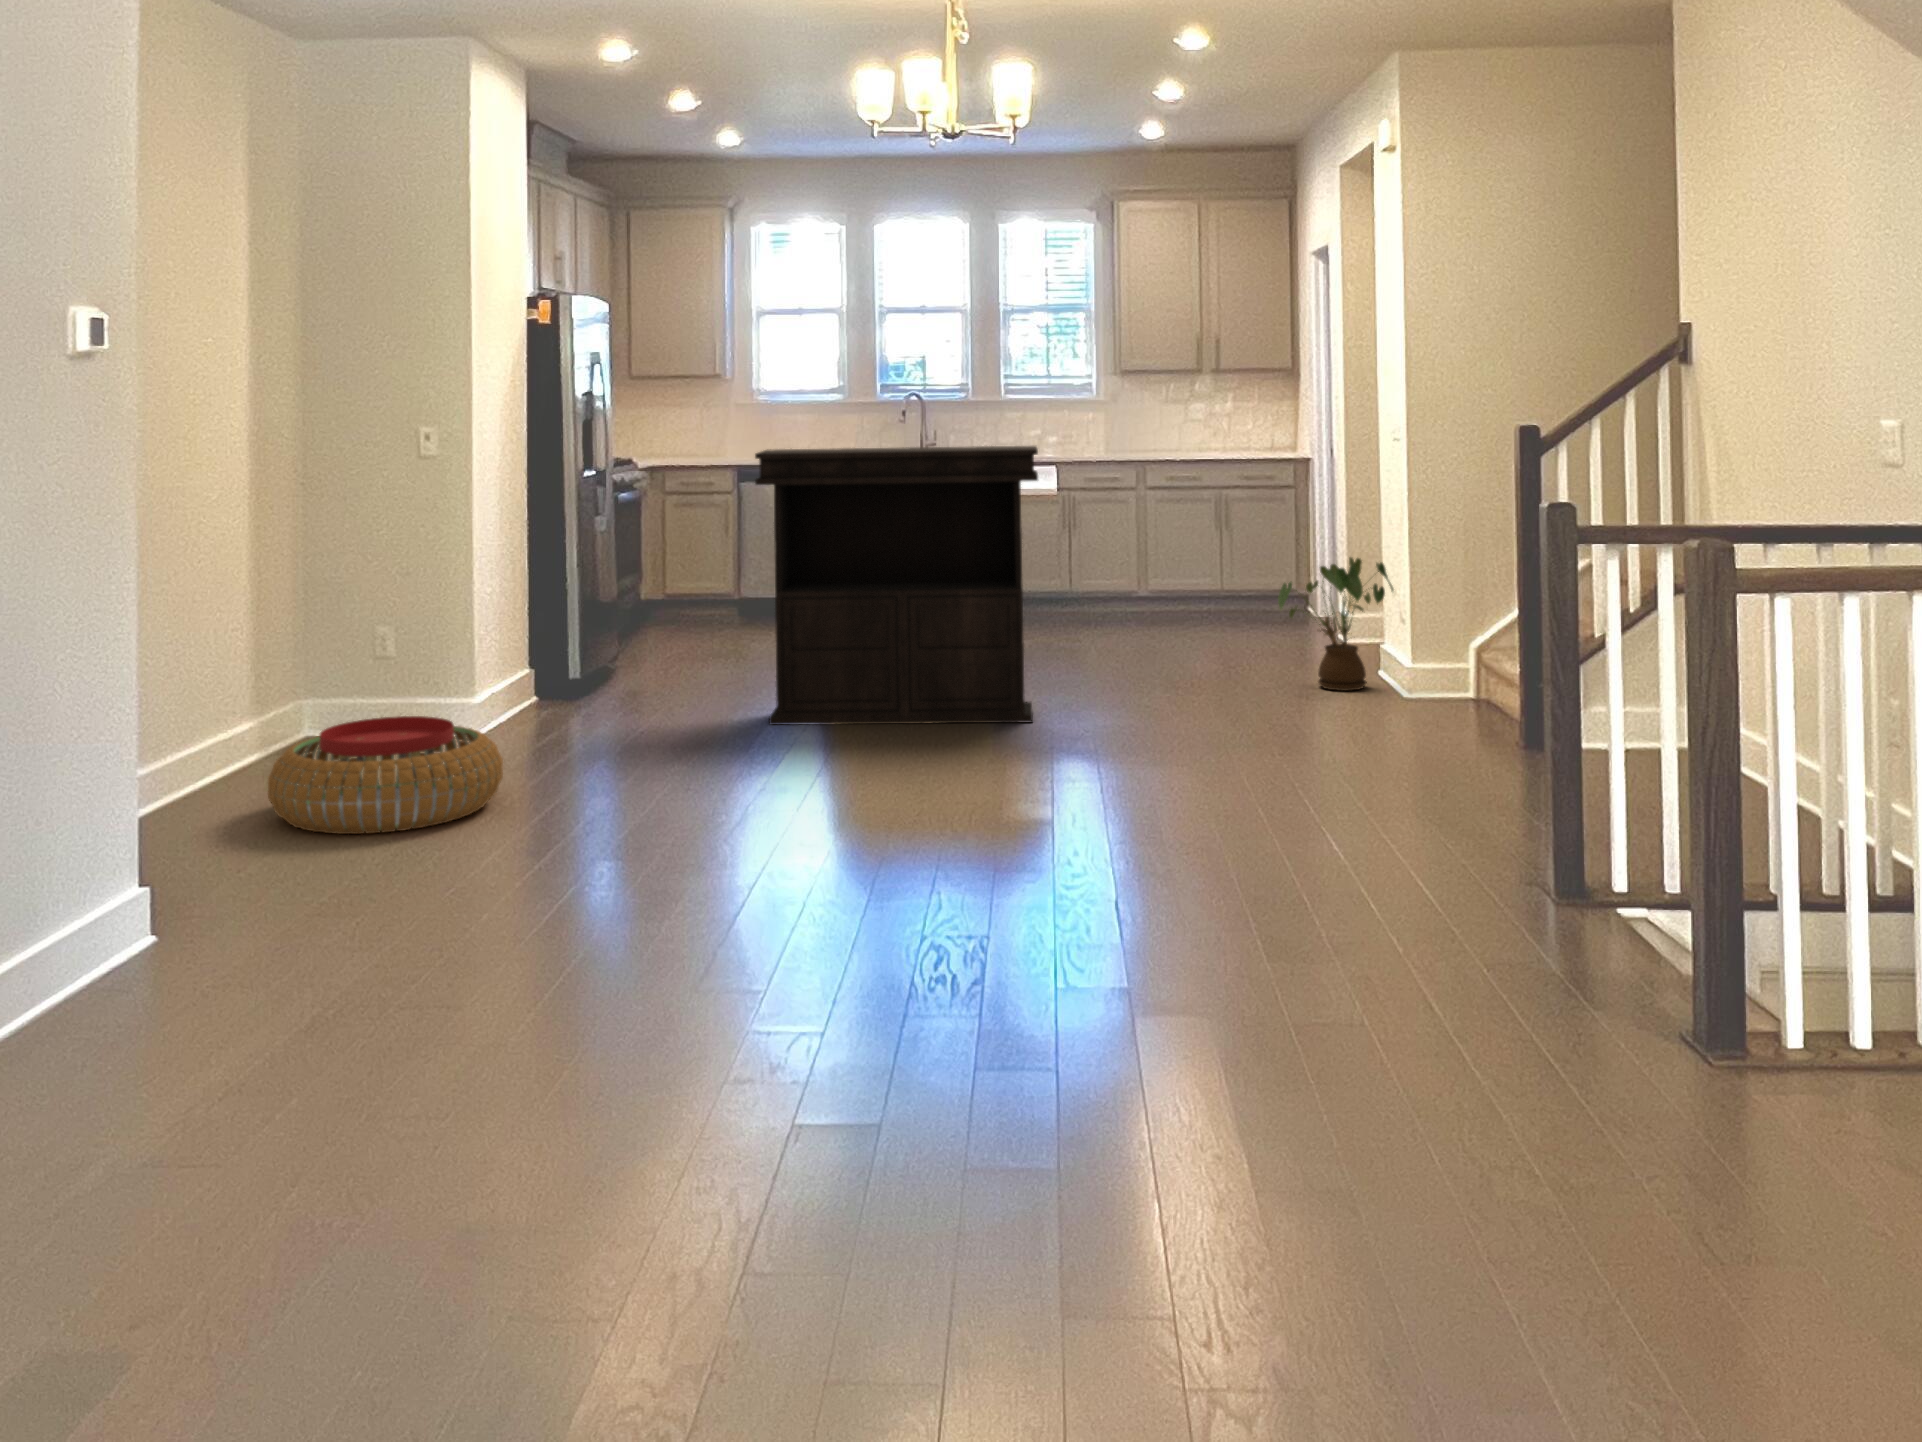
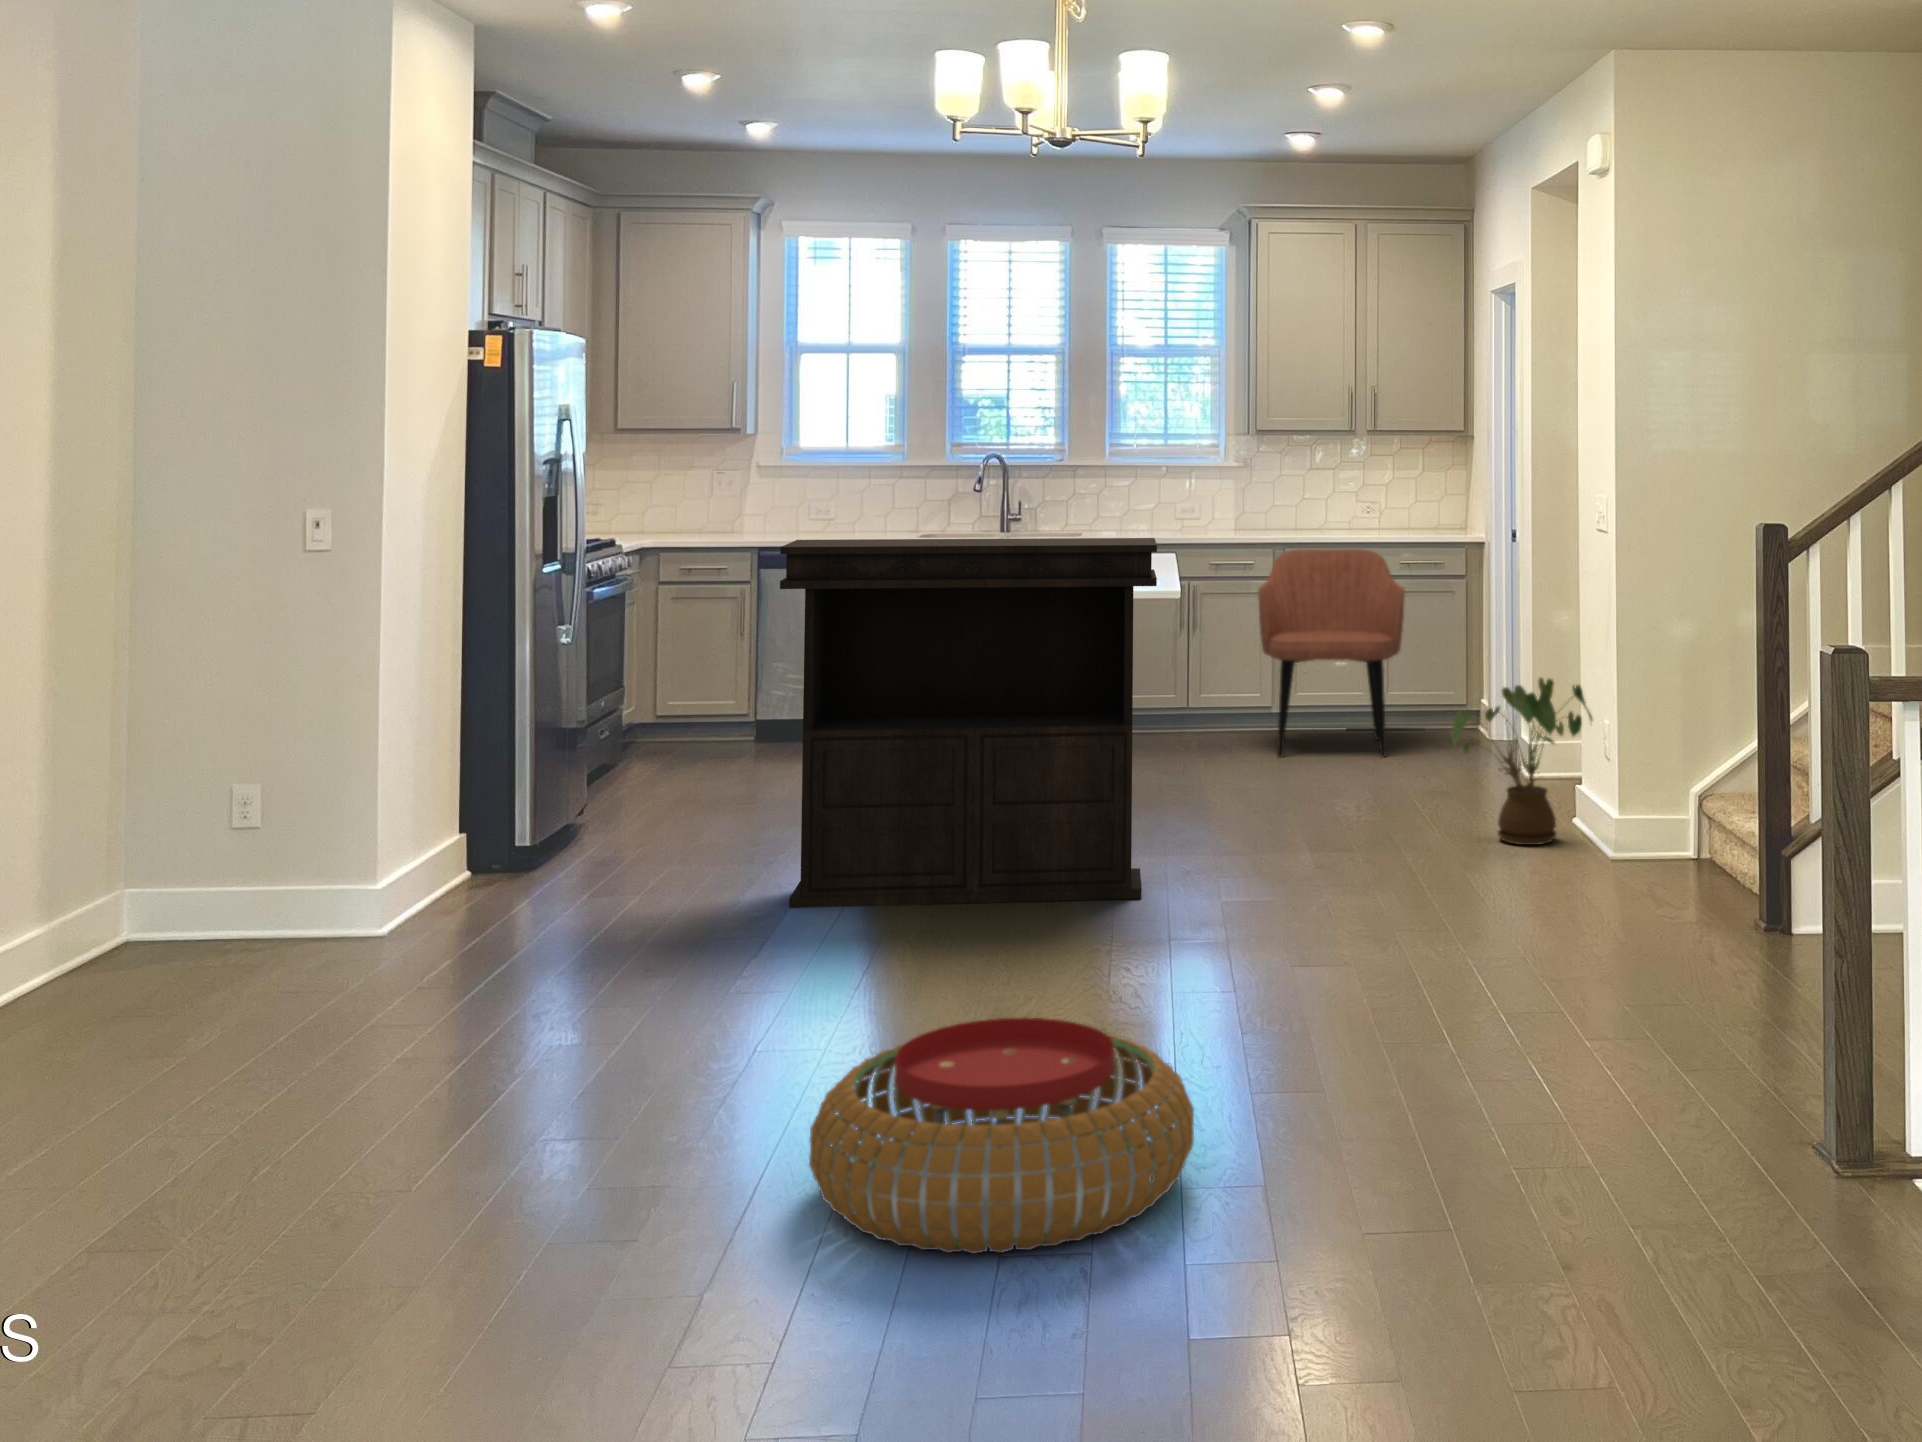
armchair: none [1125,463,1246,630] -> present [1258,549,1405,758]
pouf: present [268,716,503,834] -> present [809,1018,1194,1253]

